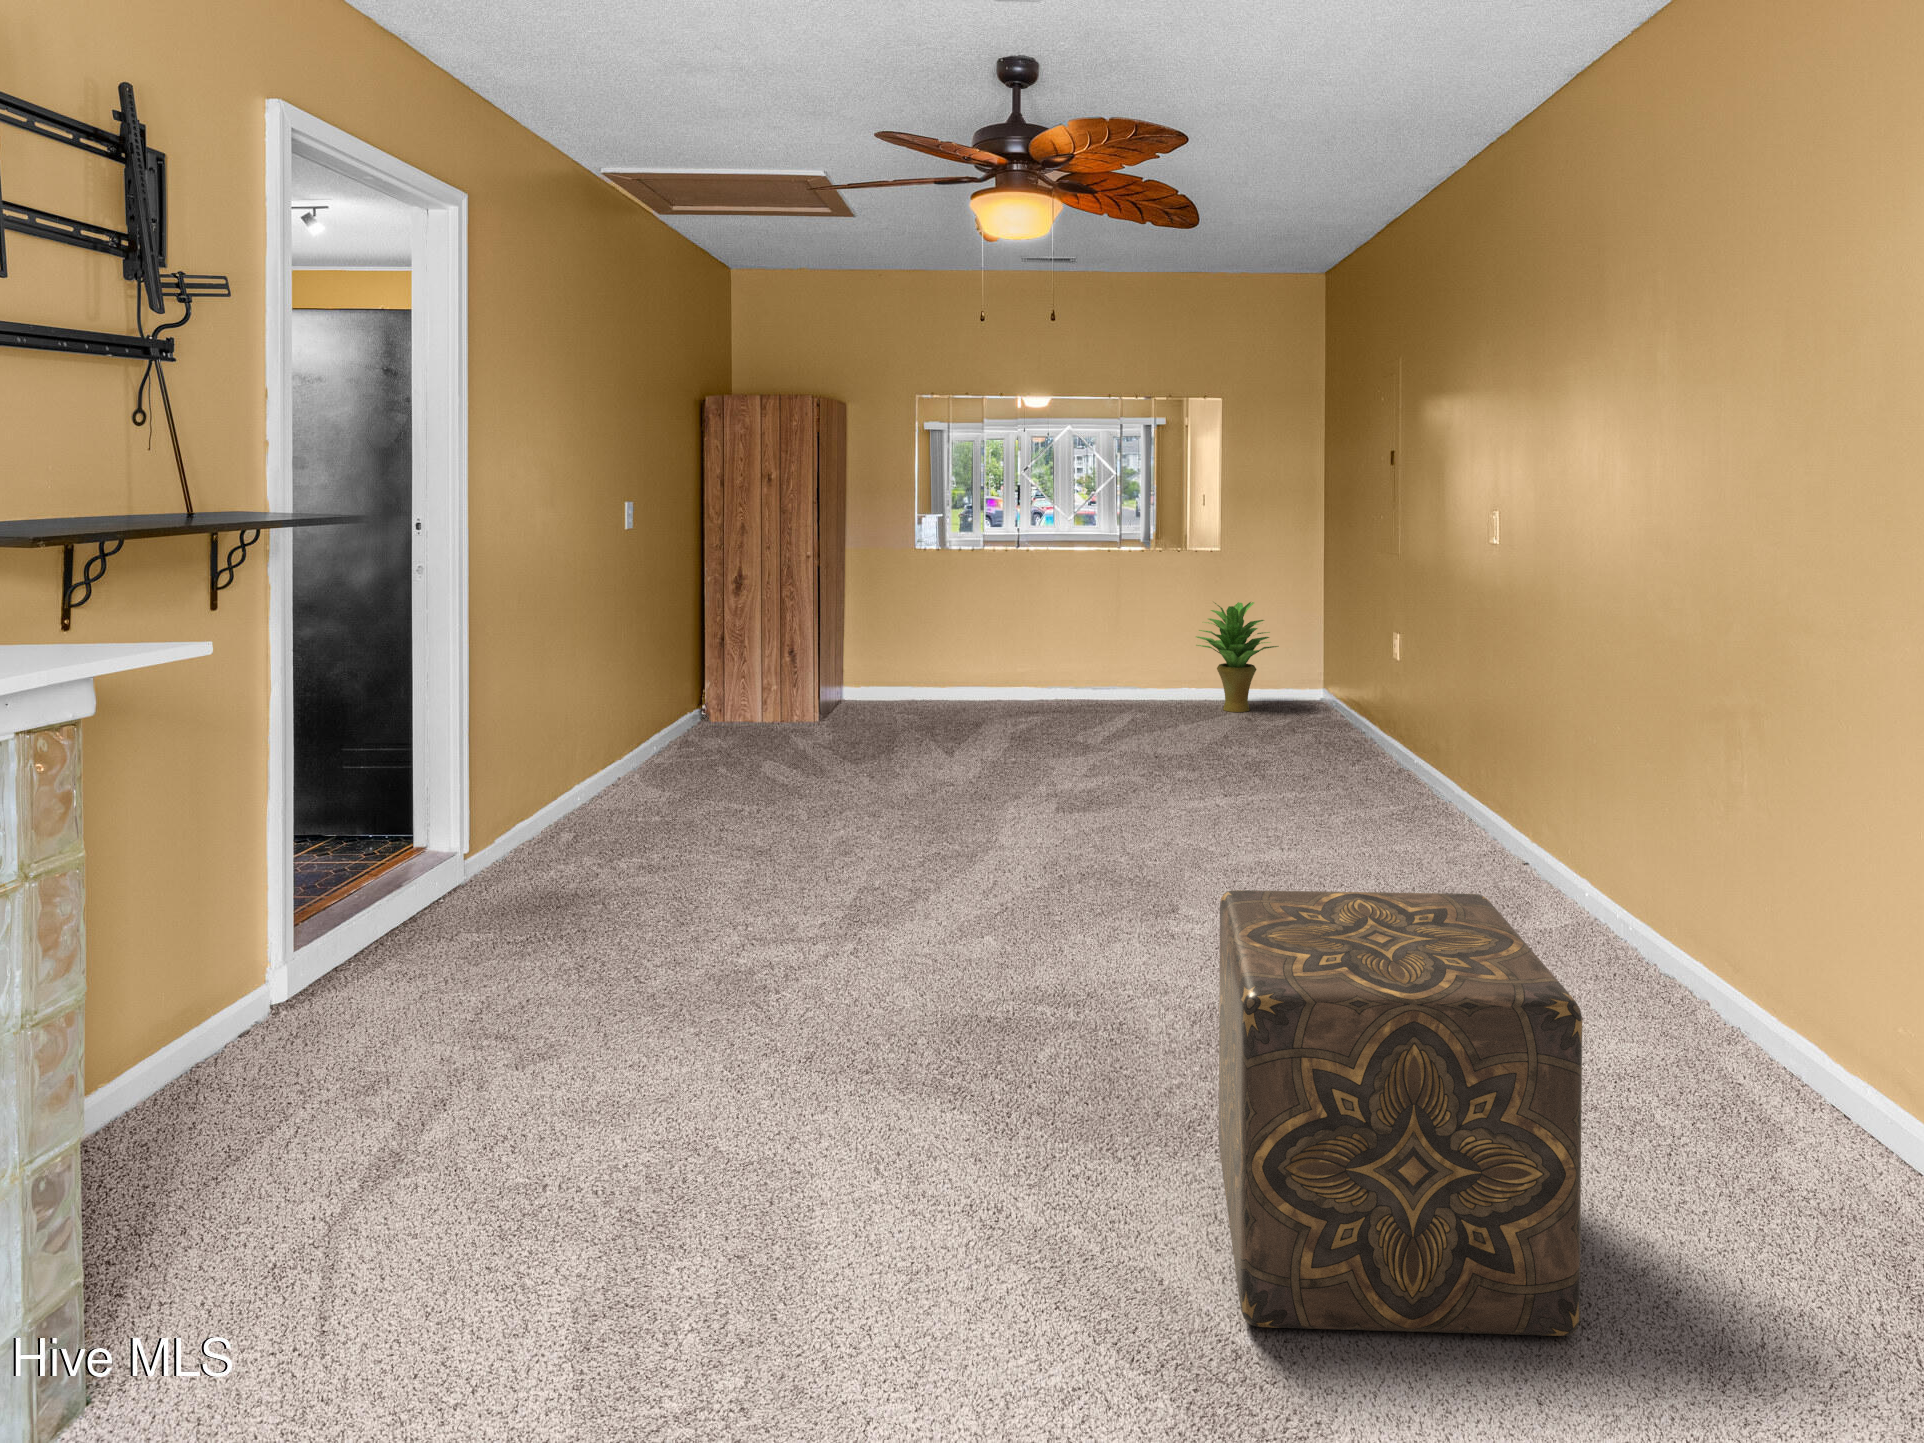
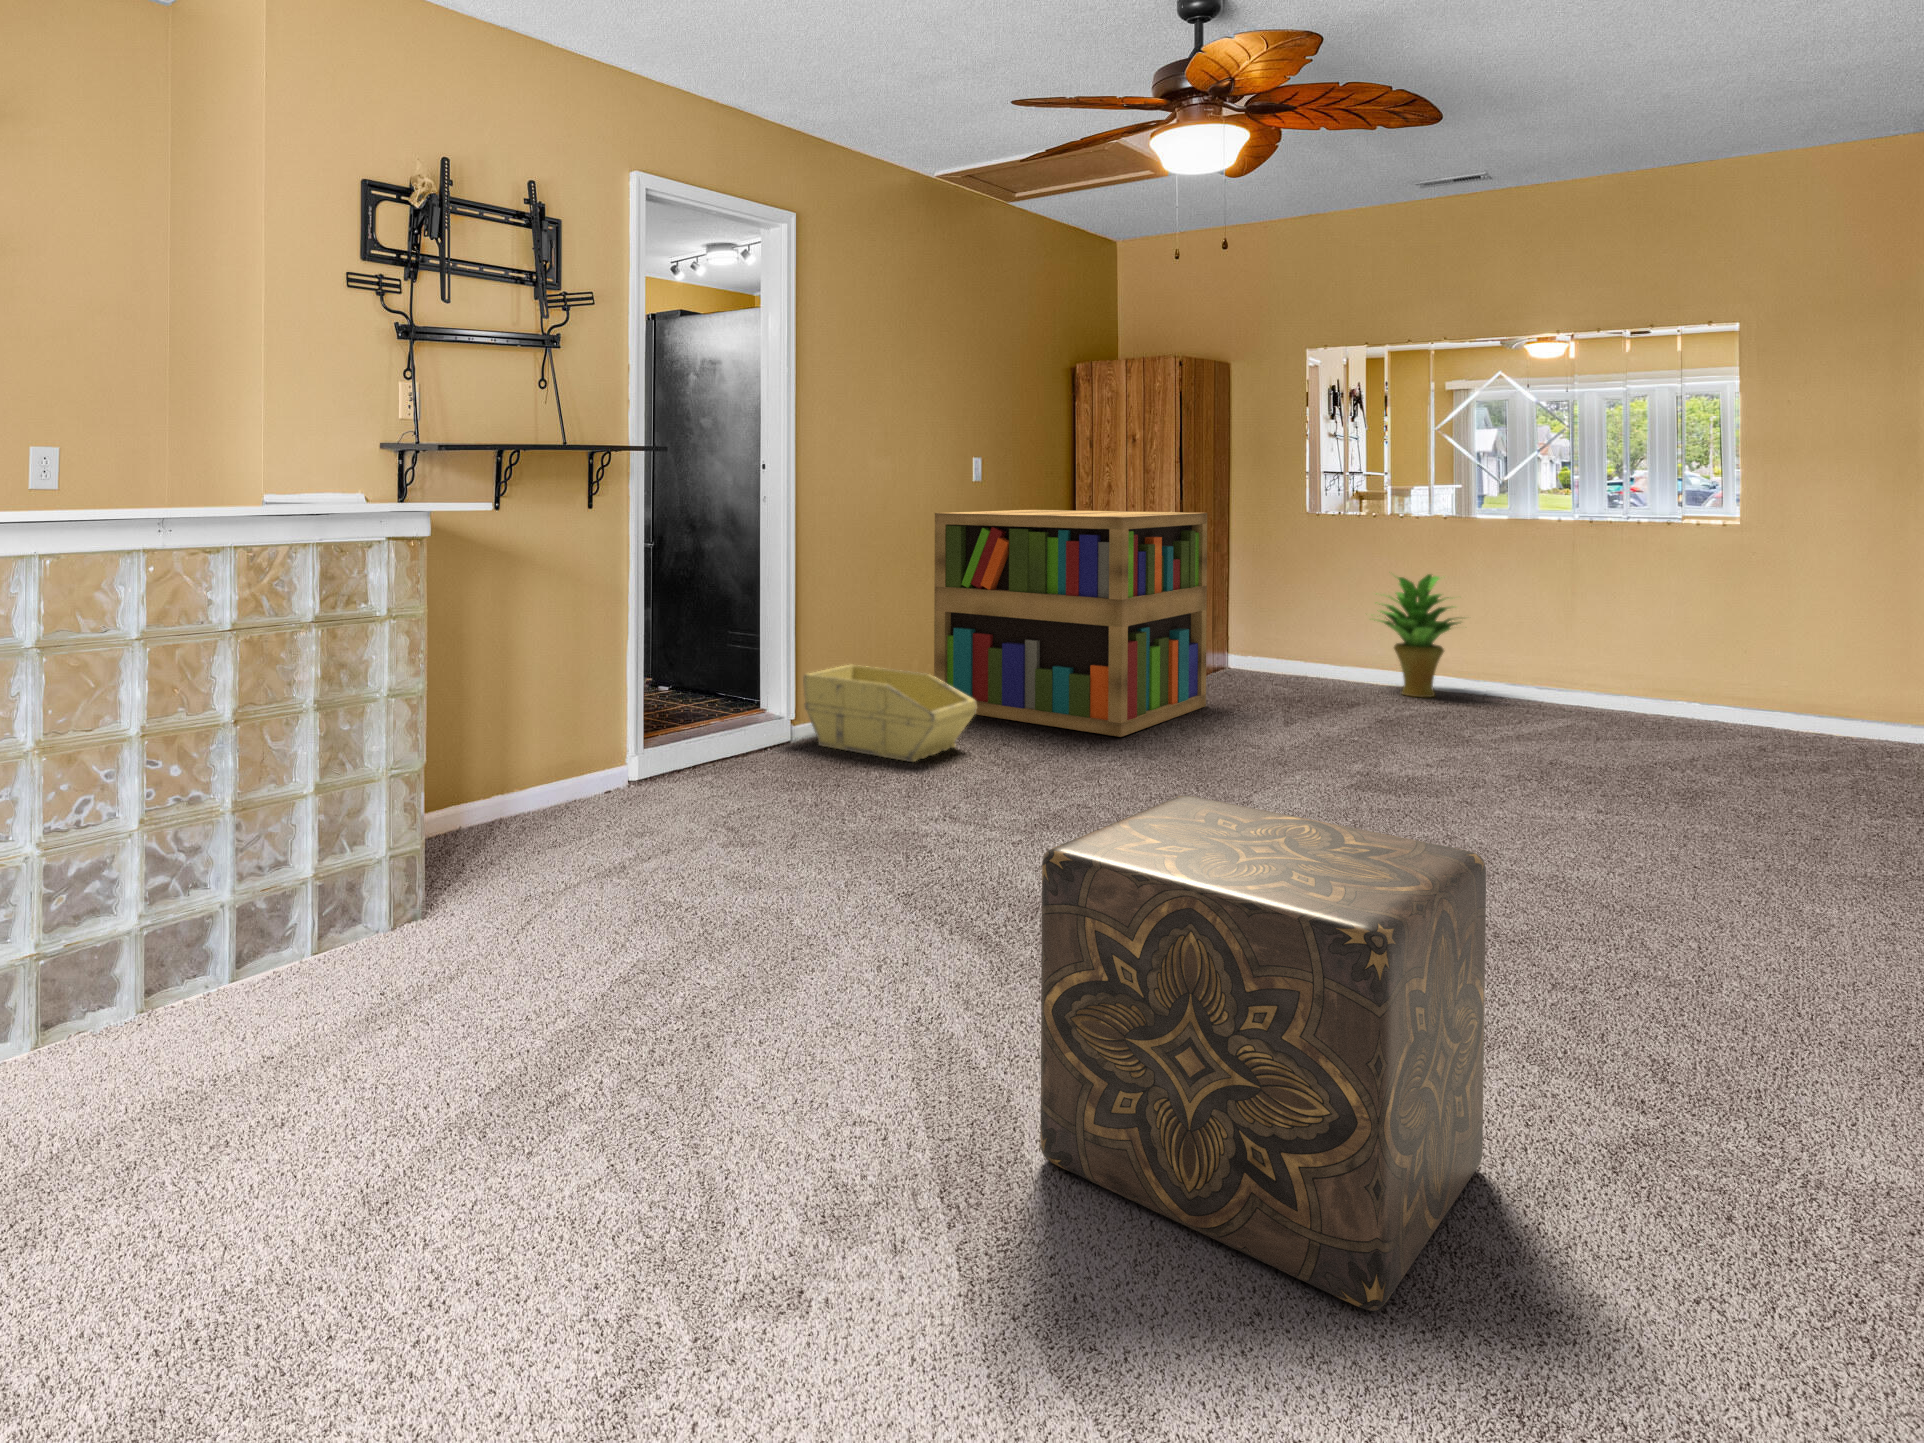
bookshelf: none [596,555,868,800] -> present [934,510,1207,737]
potted plant: present [1196,602,1279,712] -> present [1374,574,1460,697]
storage bin: none [475,767,700,882] -> present [803,665,976,762]

